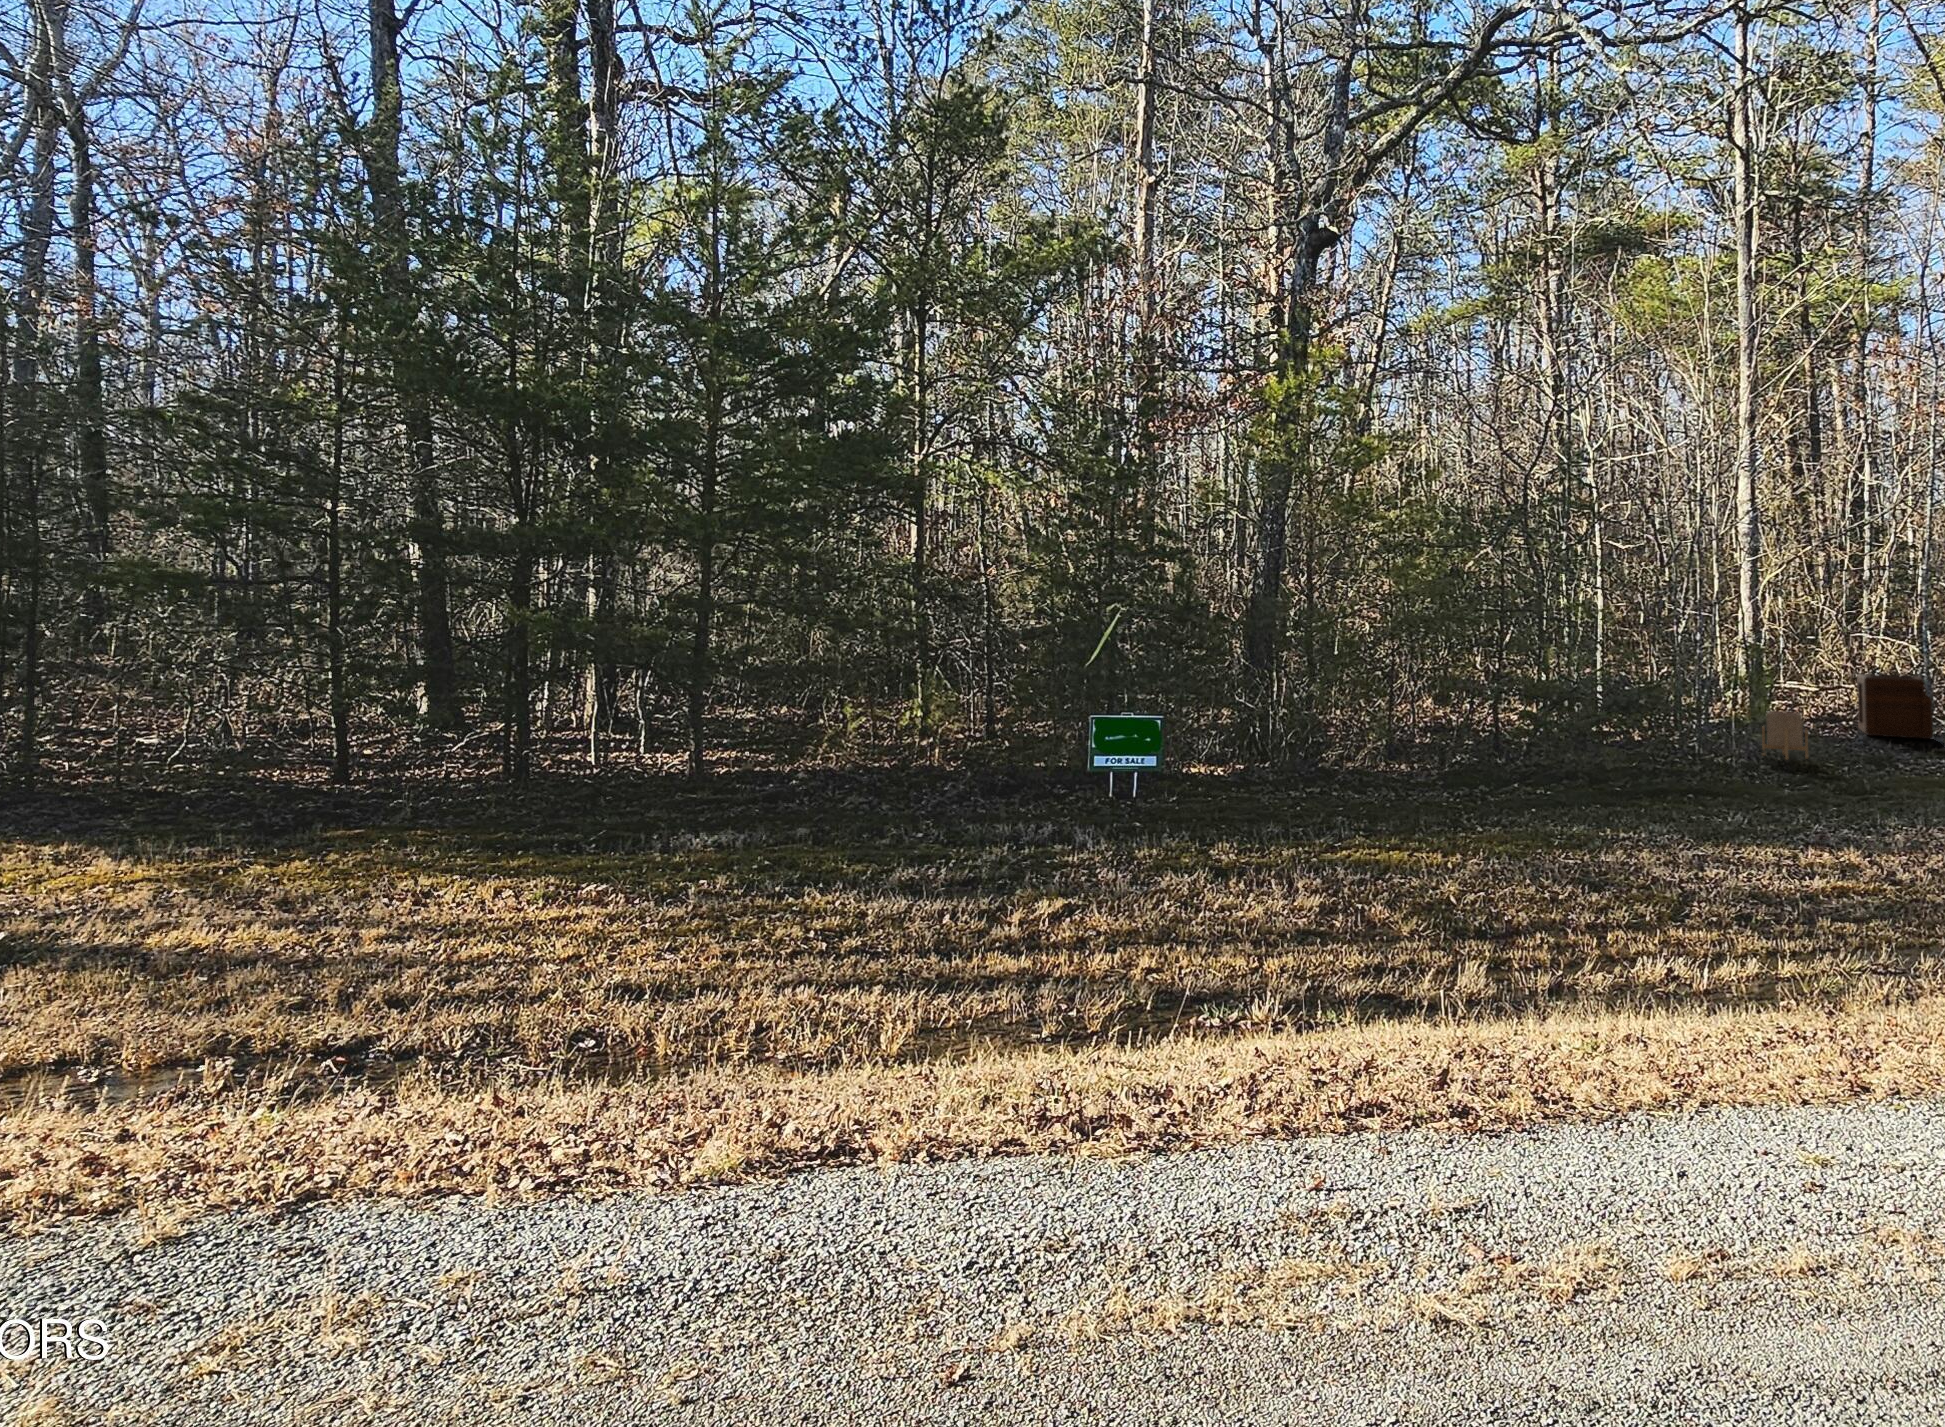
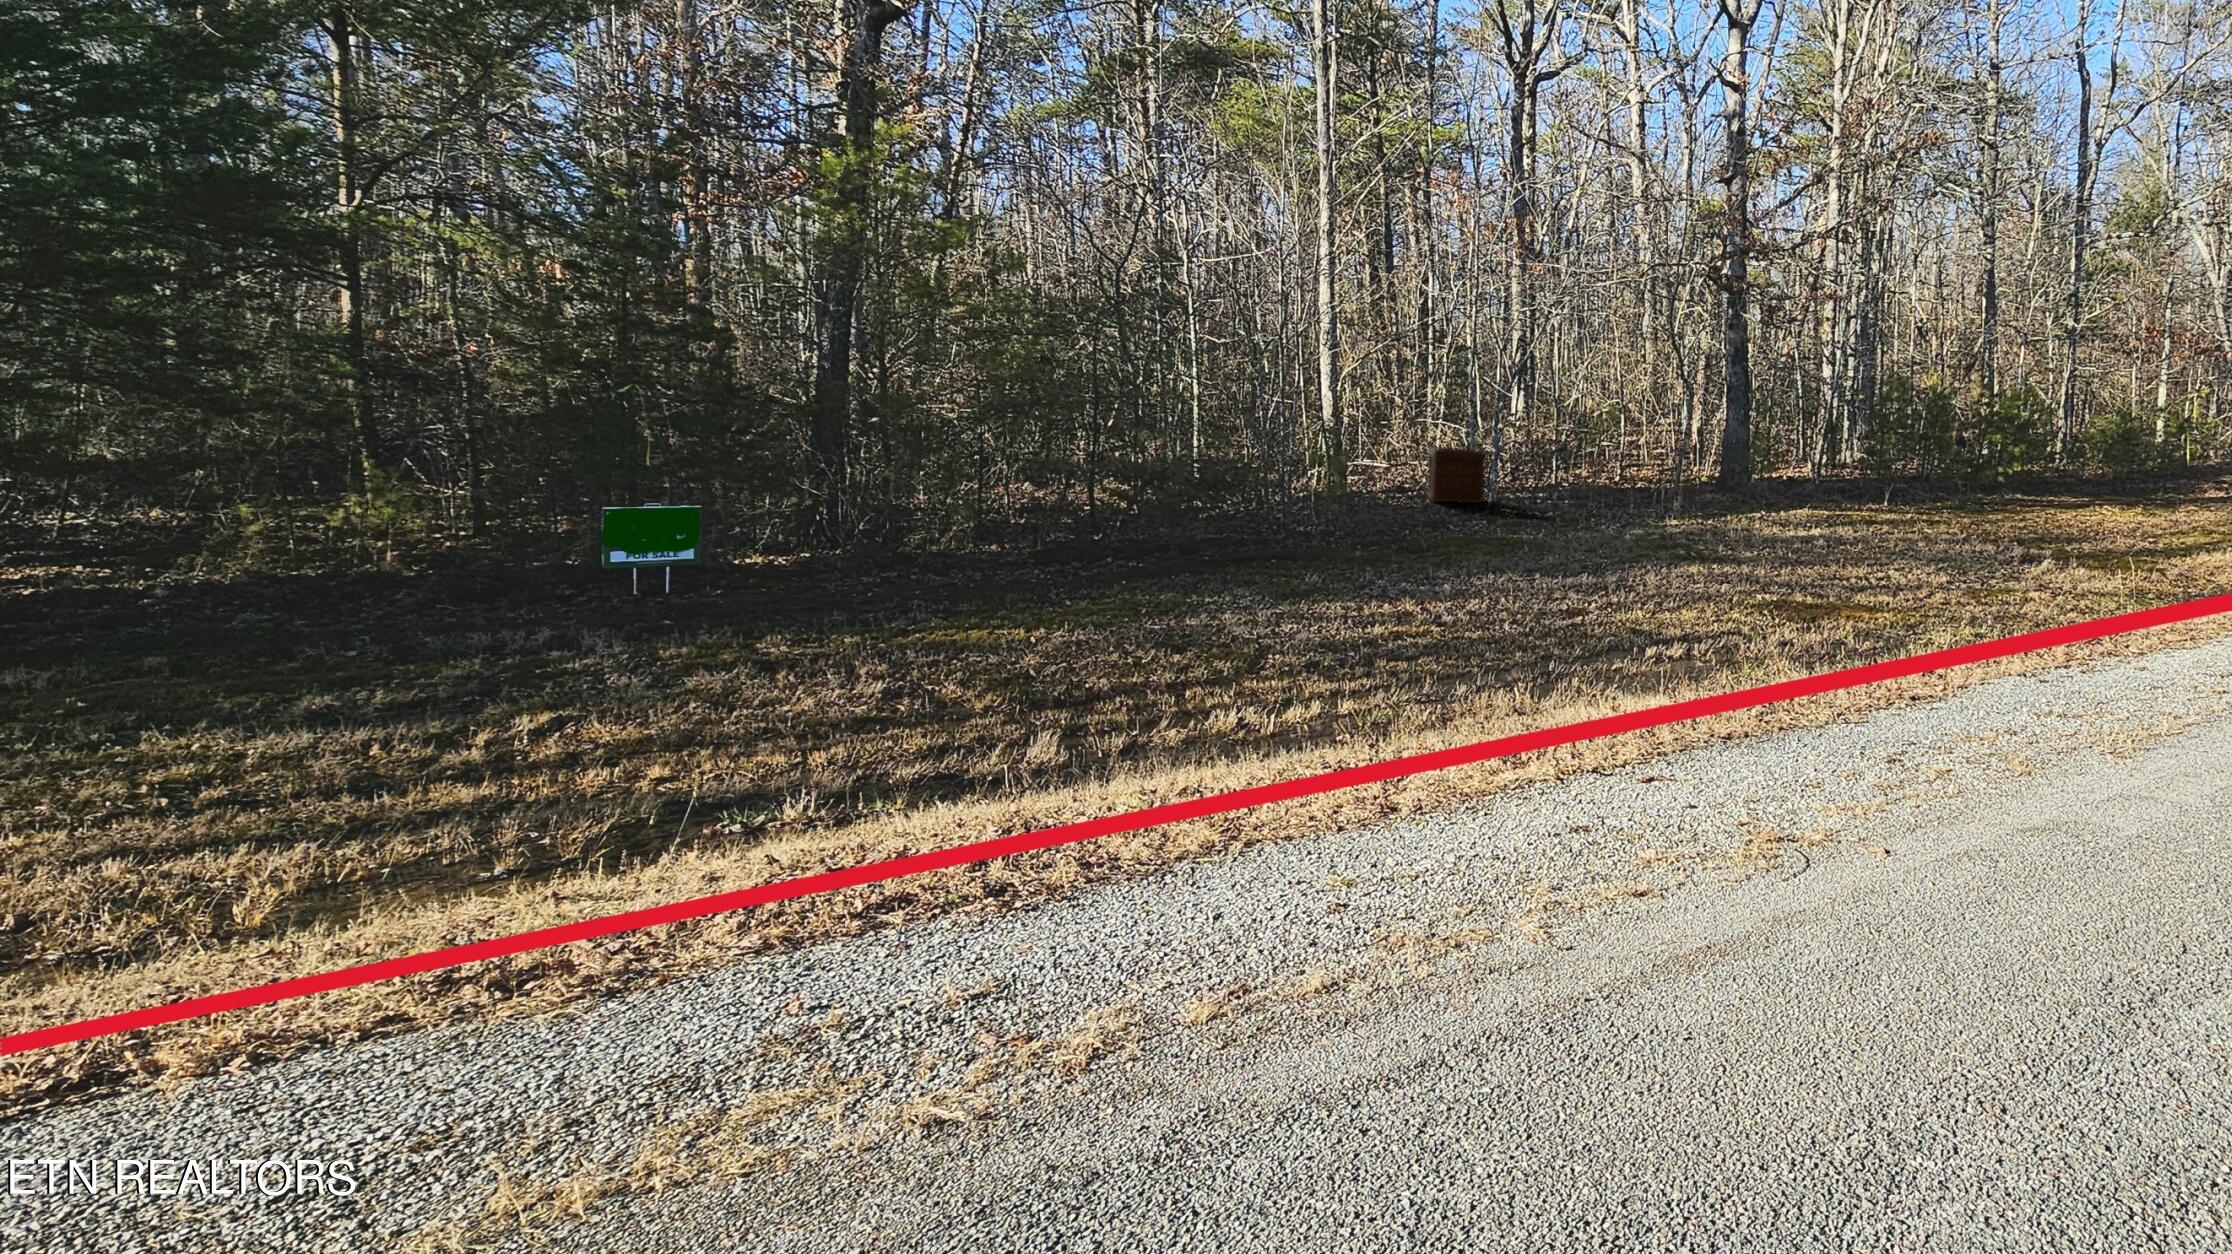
planter: present [1762,711,1808,759] -> none [1346,480,1385,524]

